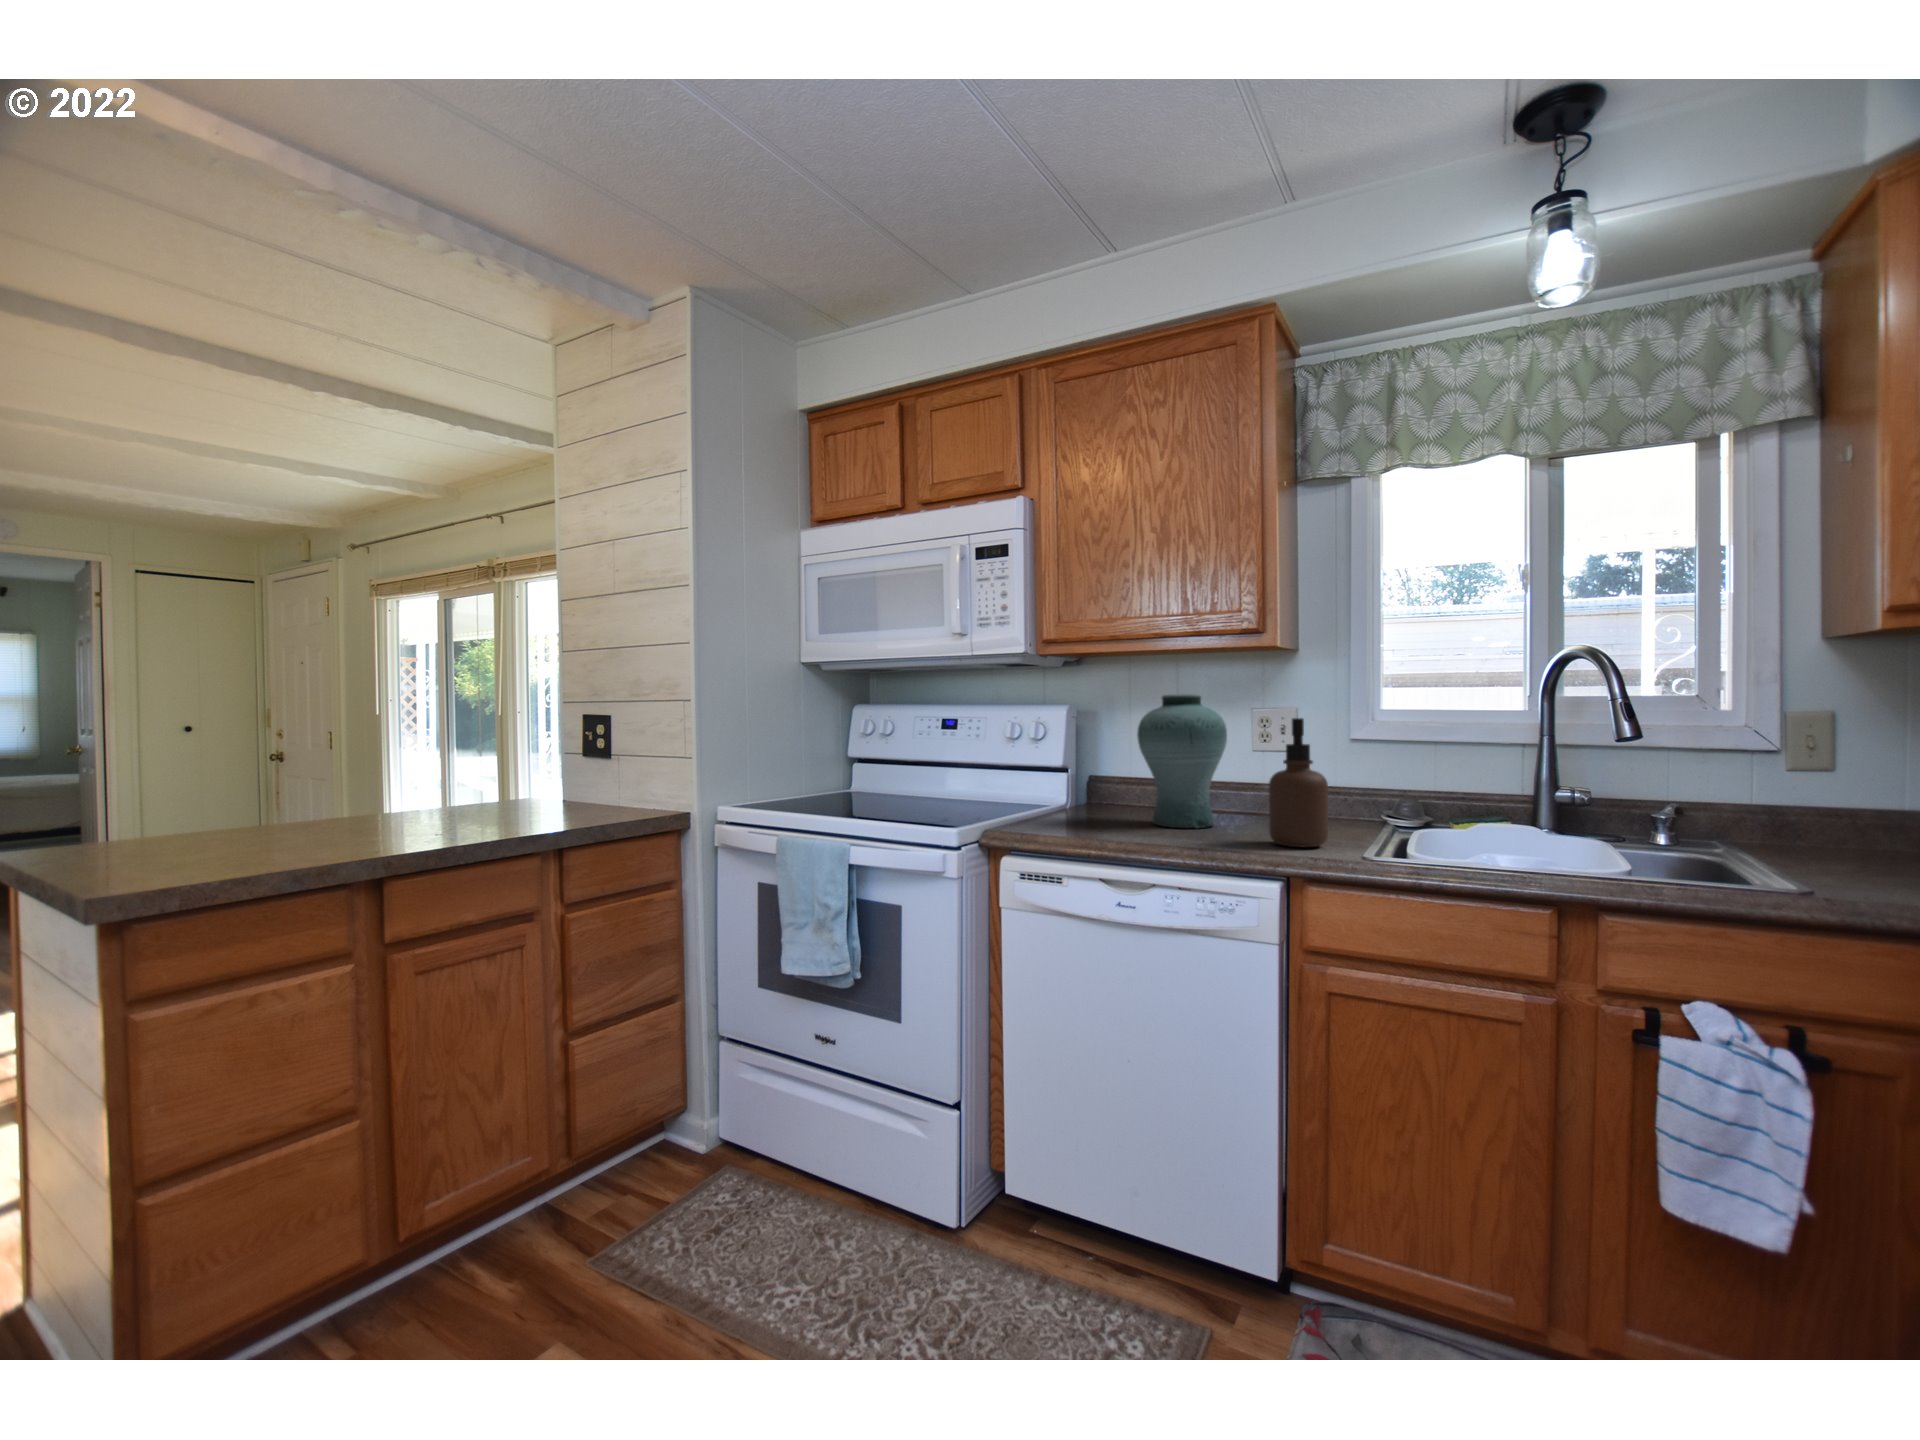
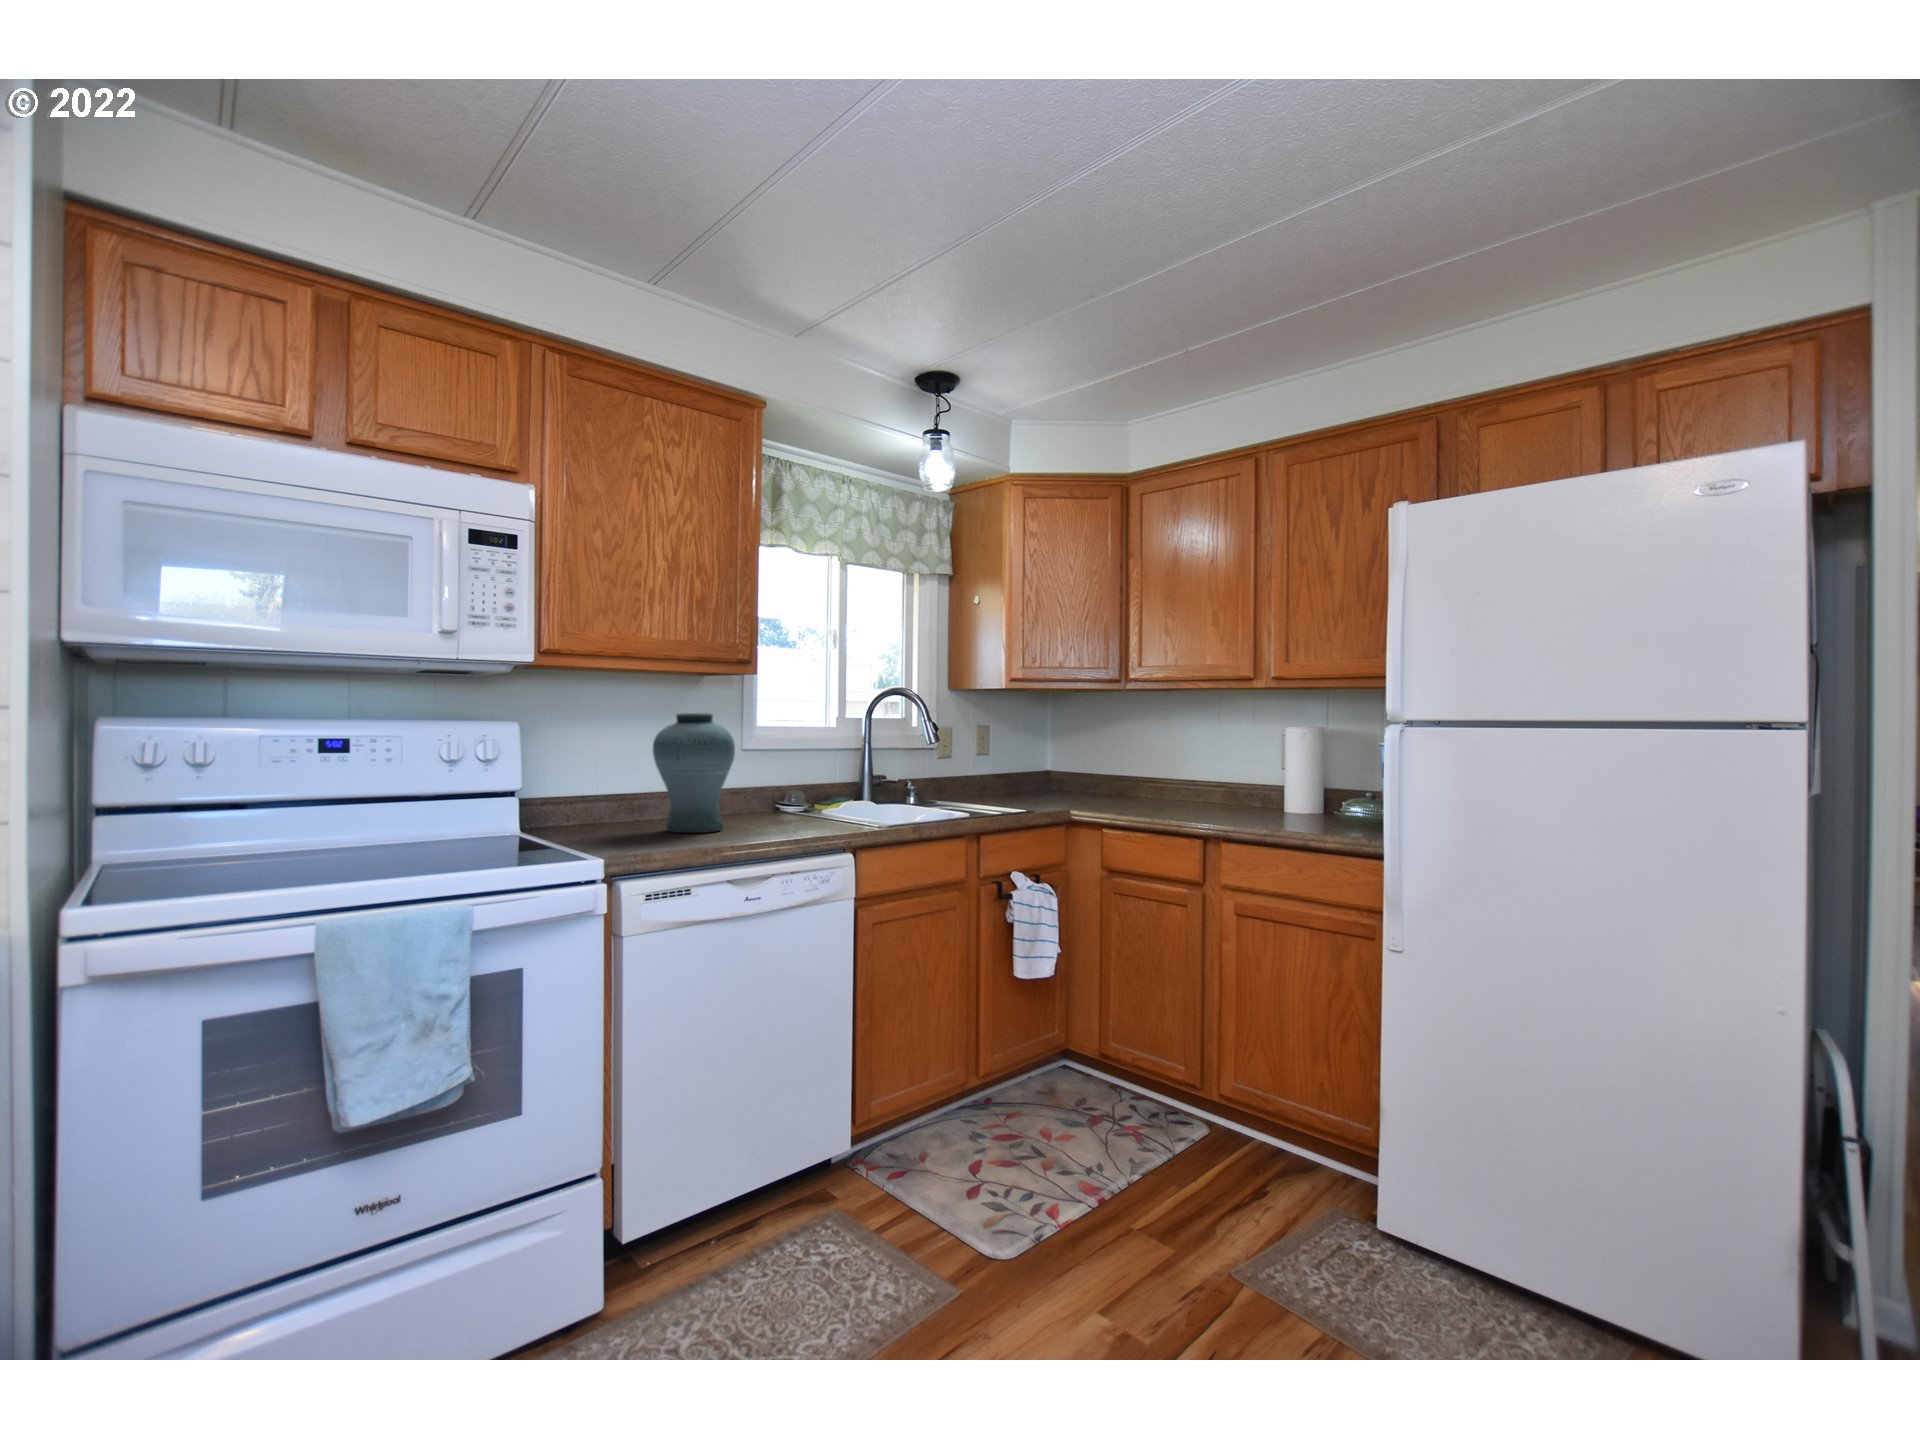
soap dispenser: present [1269,718,1328,847] -> none [803,734,845,831]

